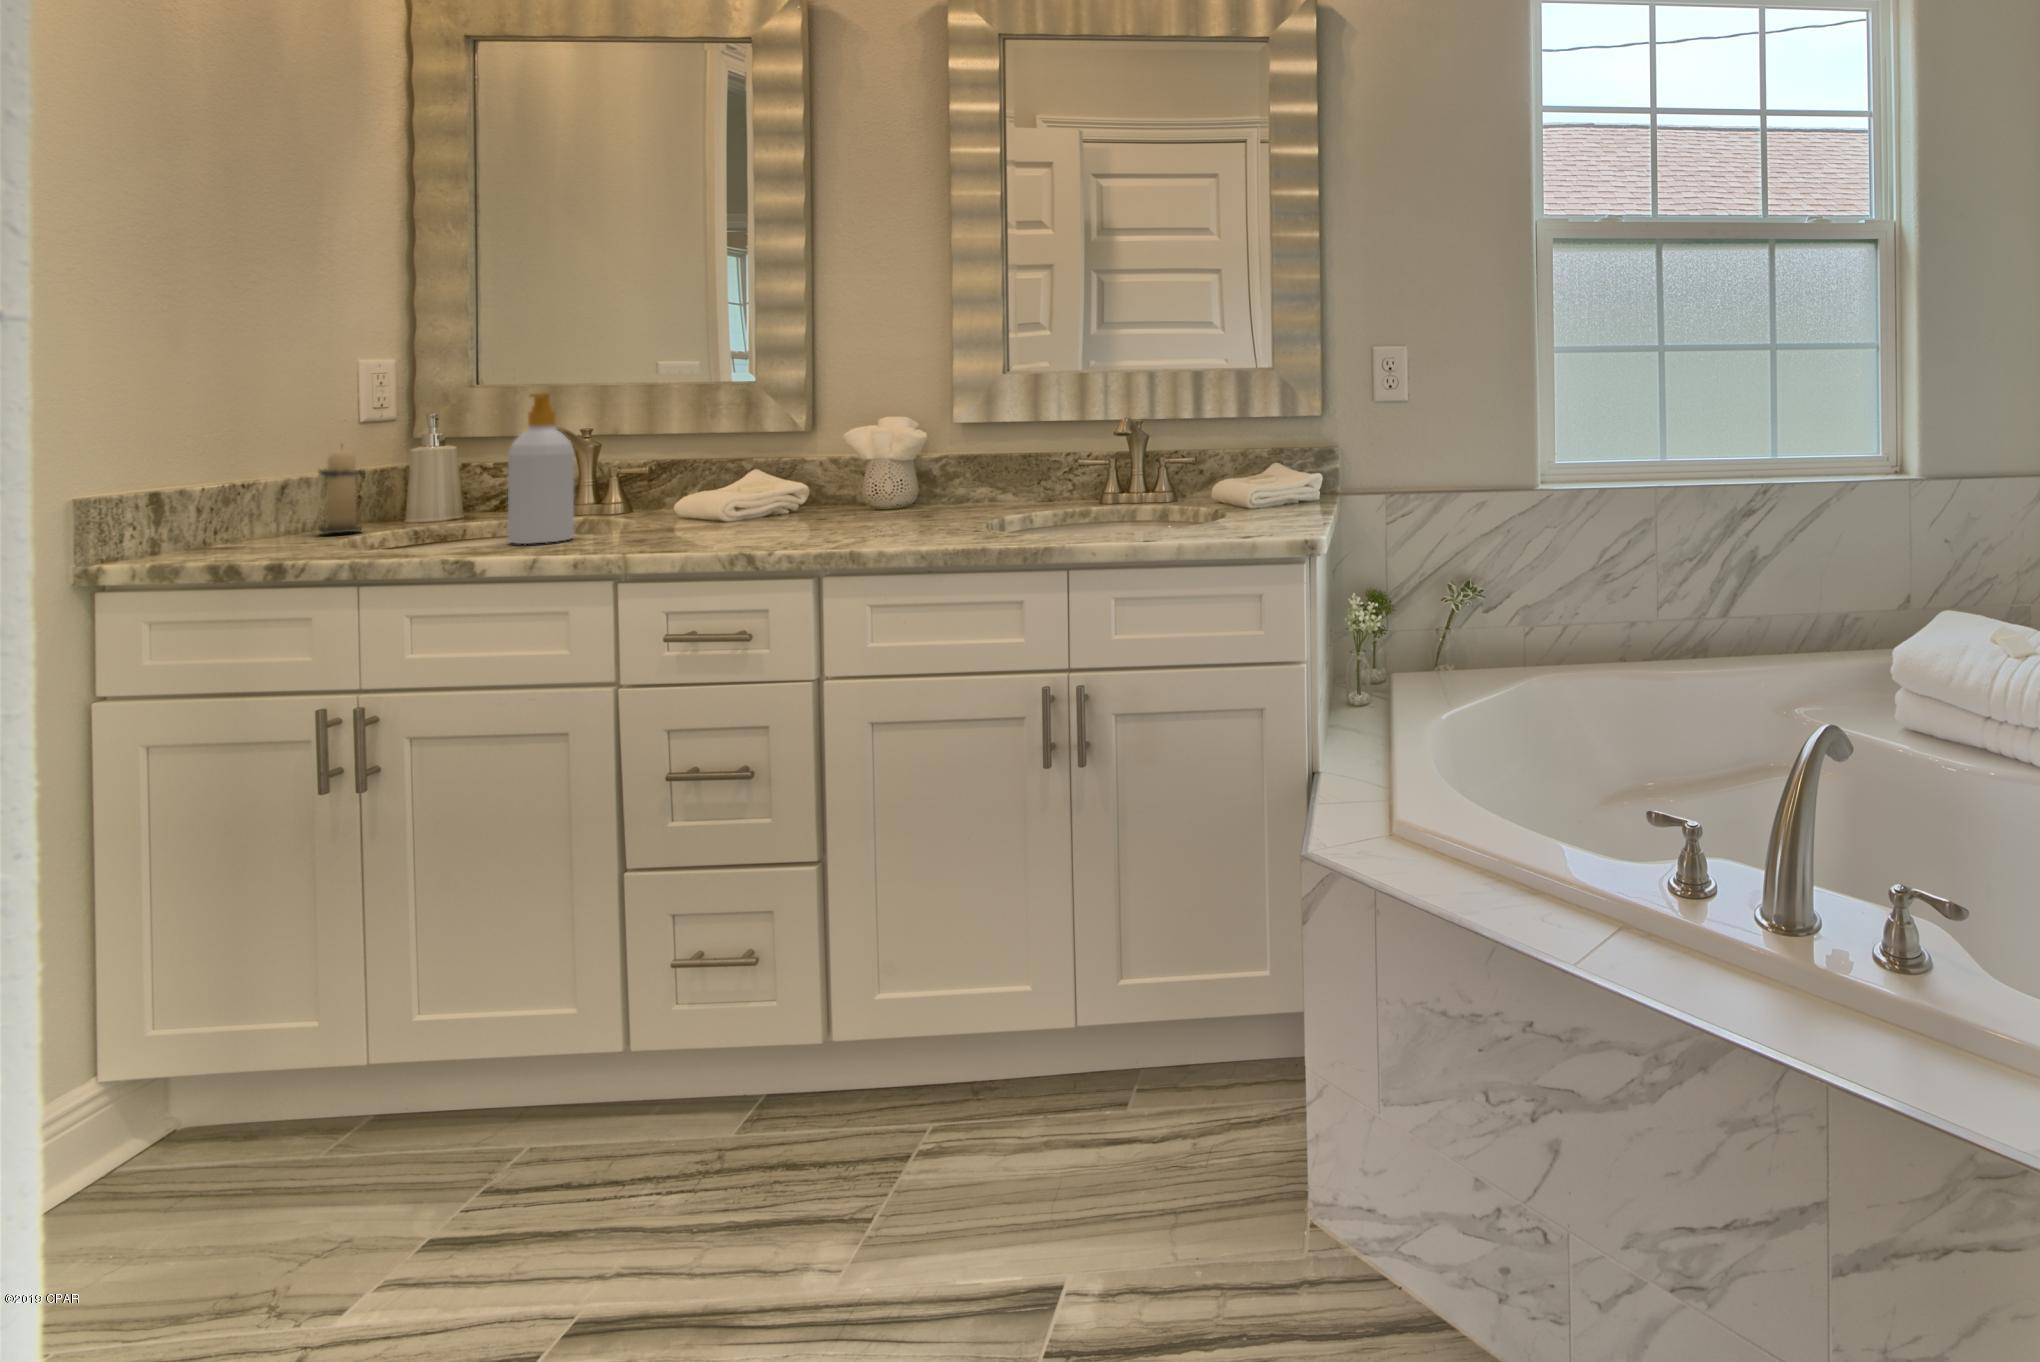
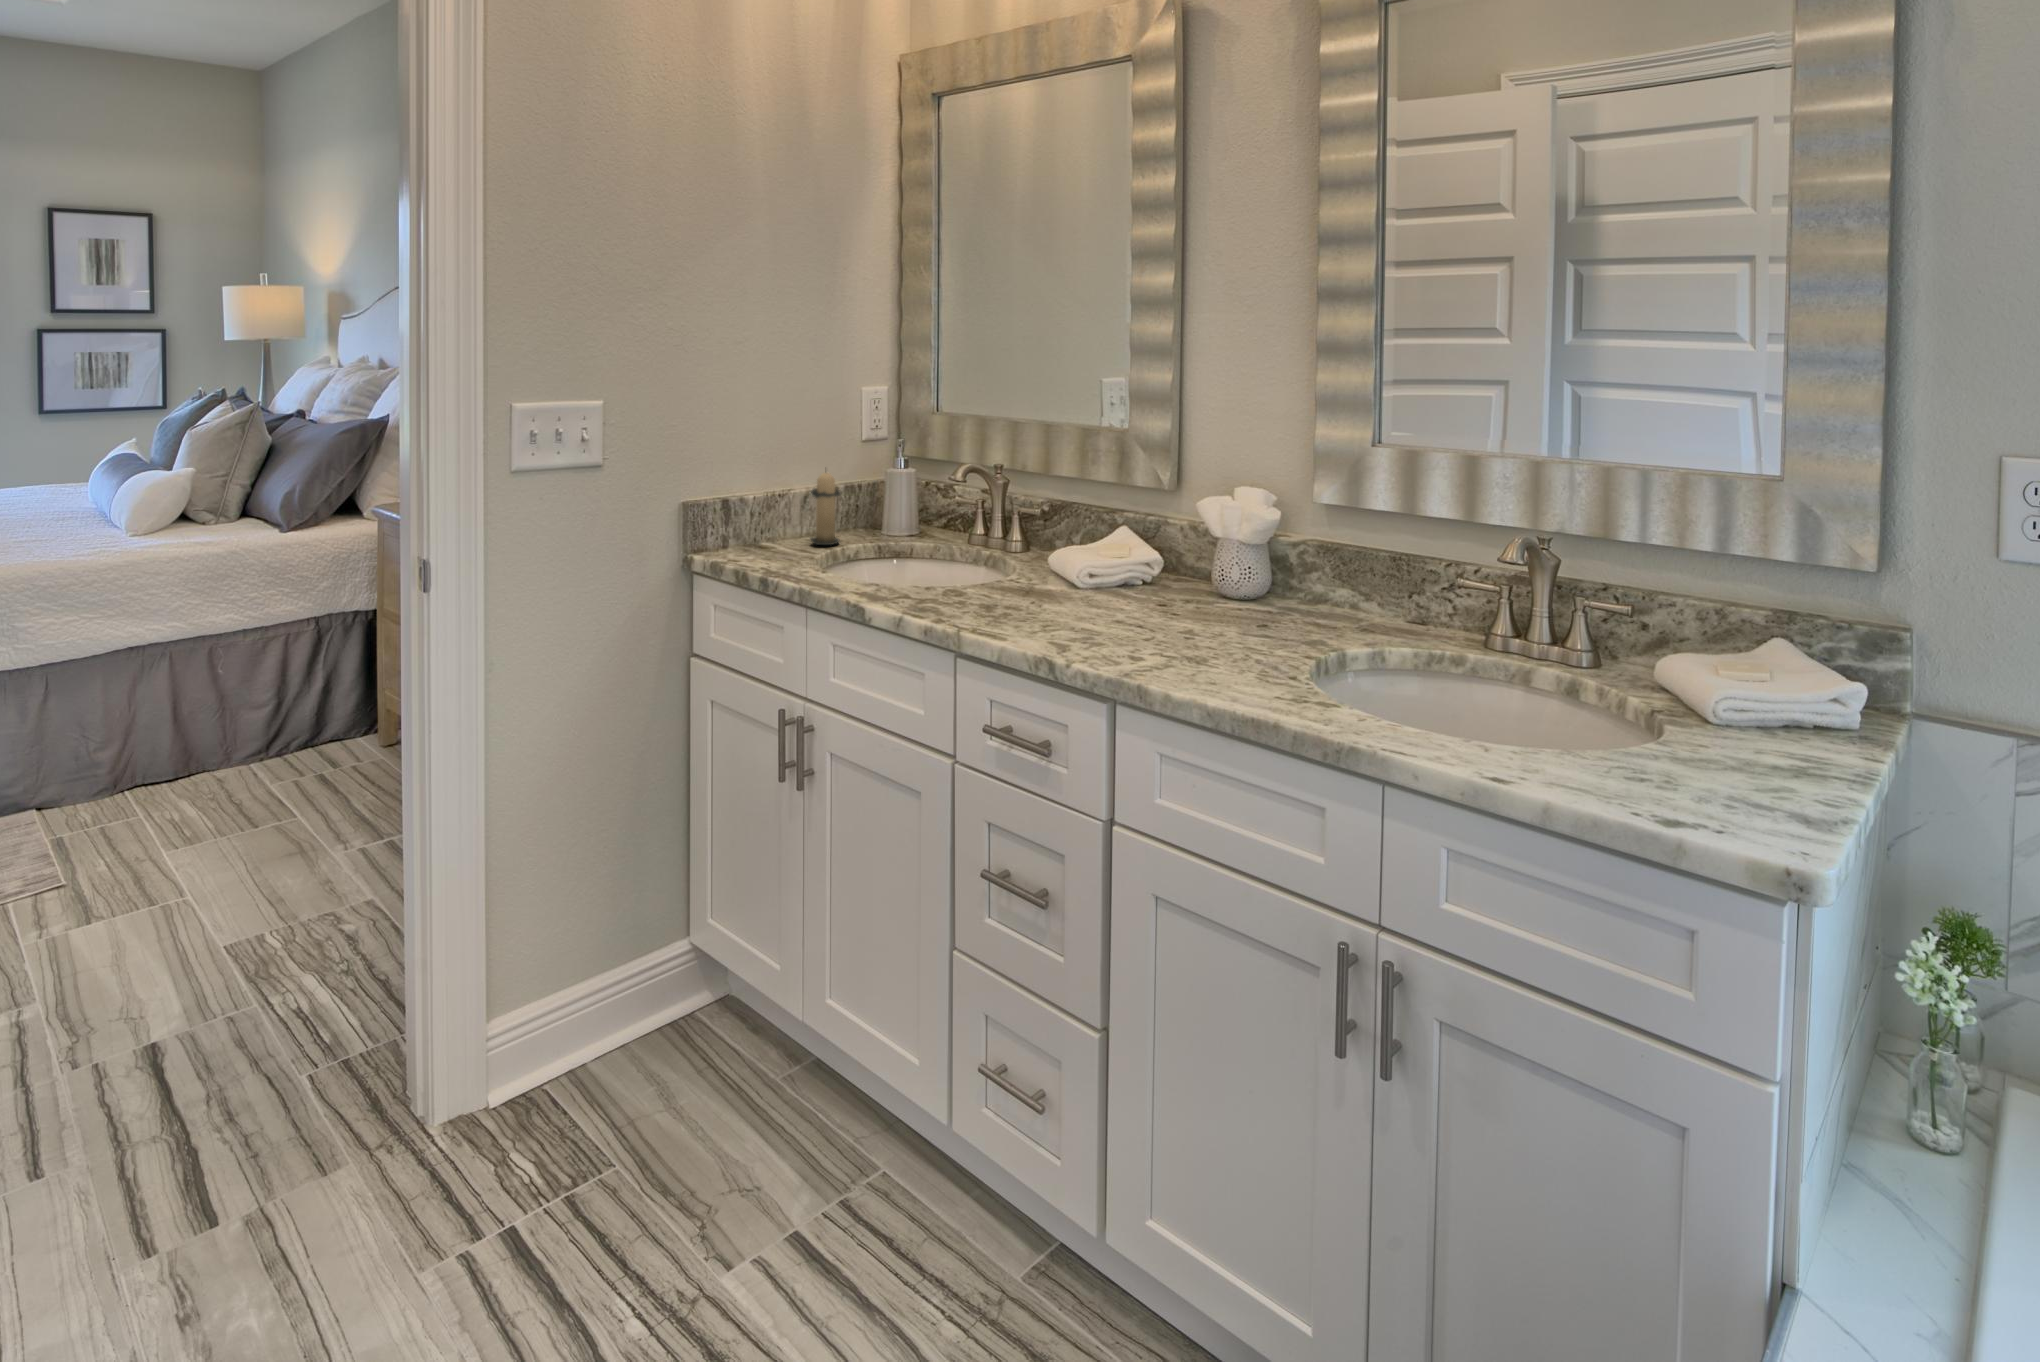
soap bottle: present [508,393,574,544] -> none [884,447,937,597]

